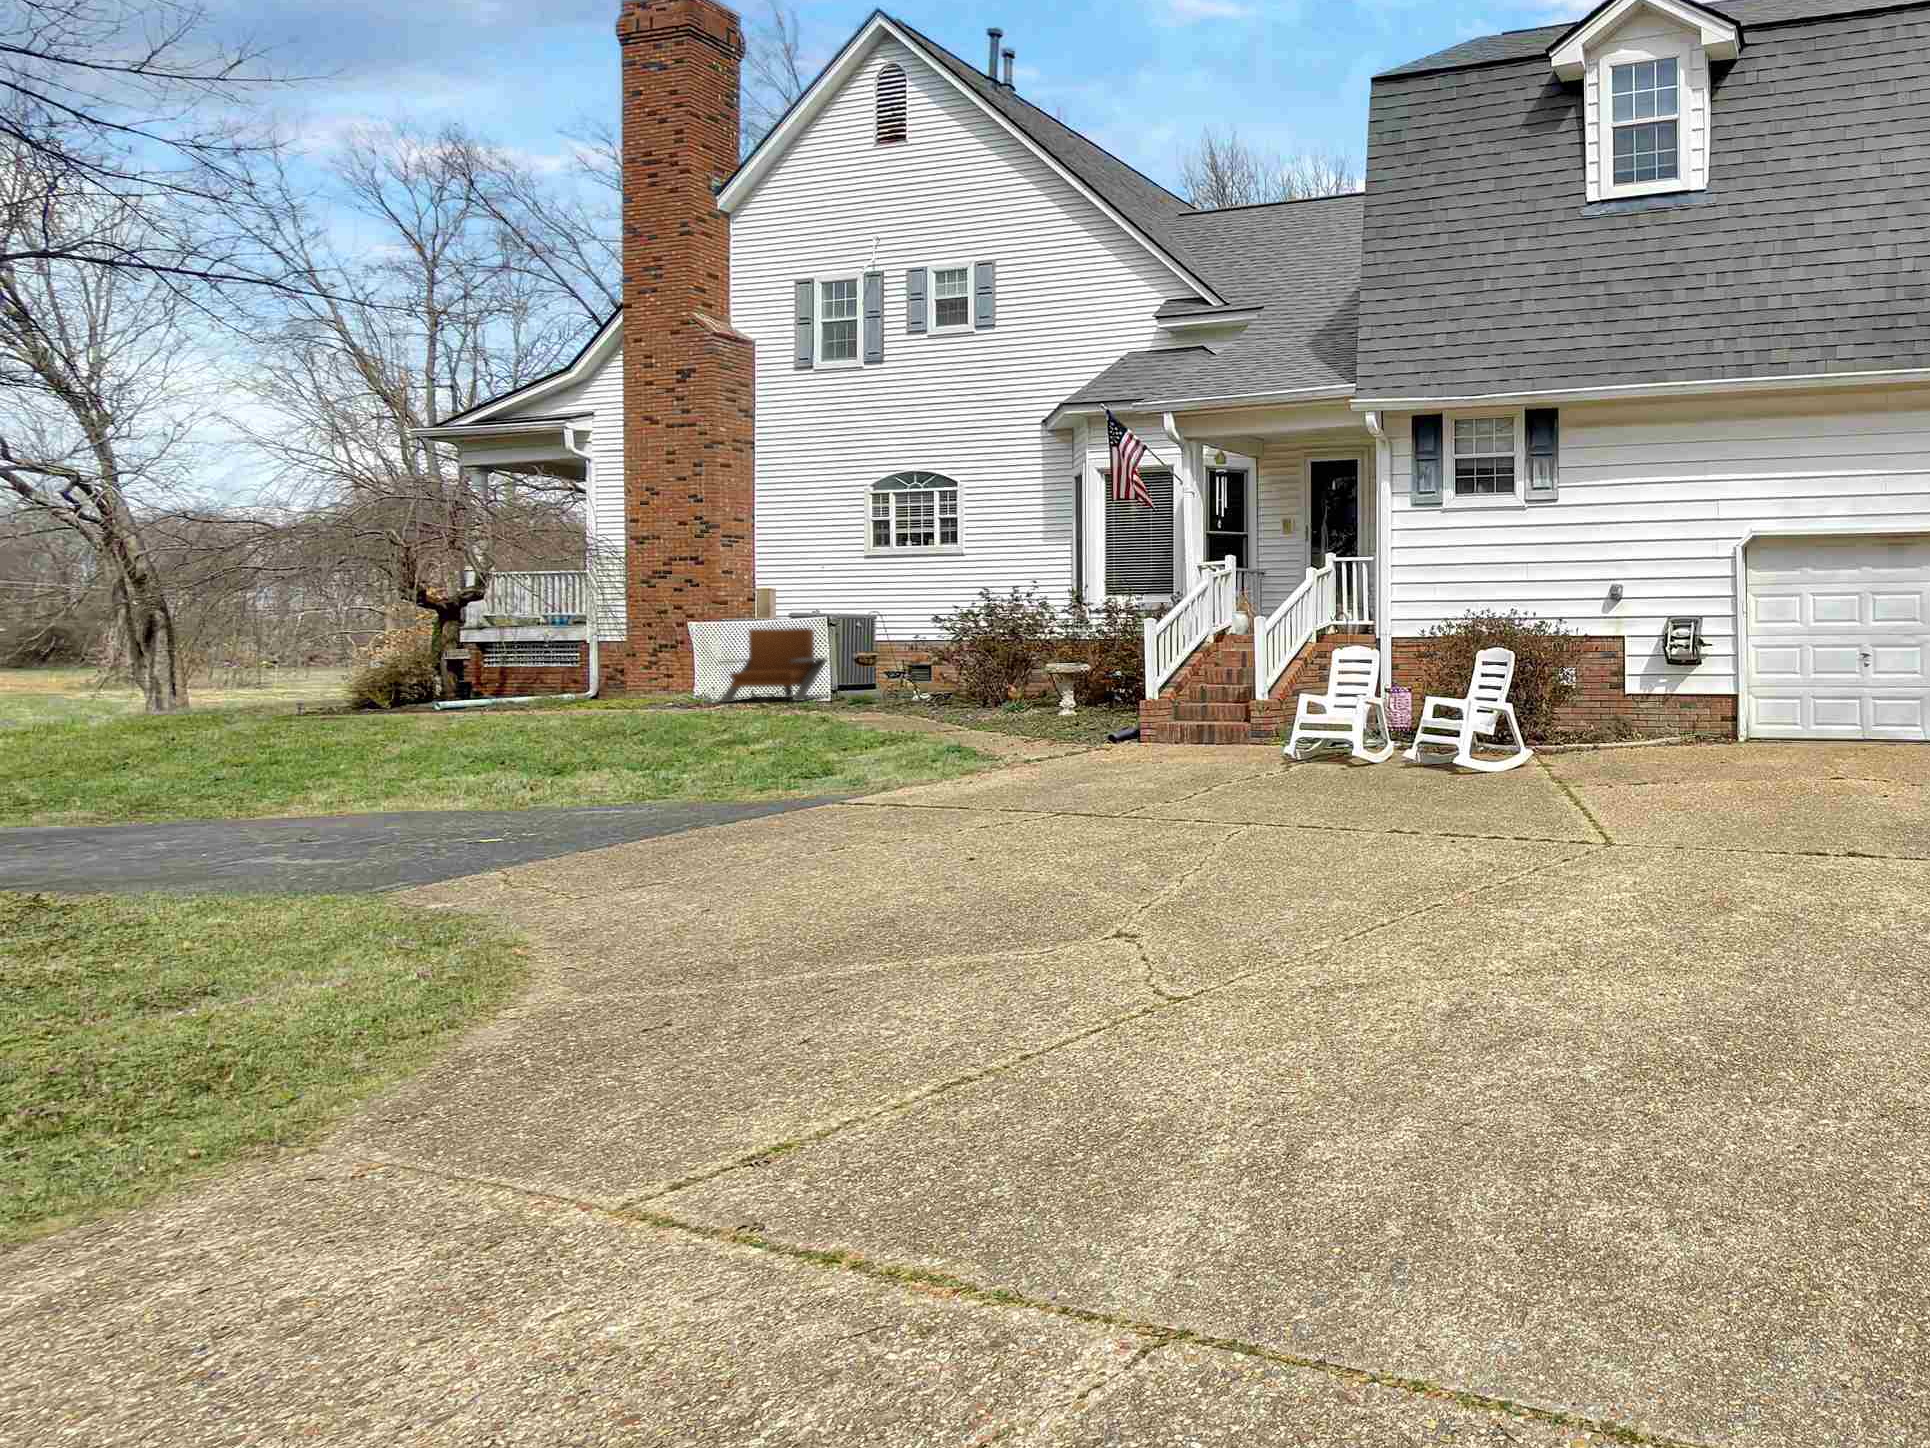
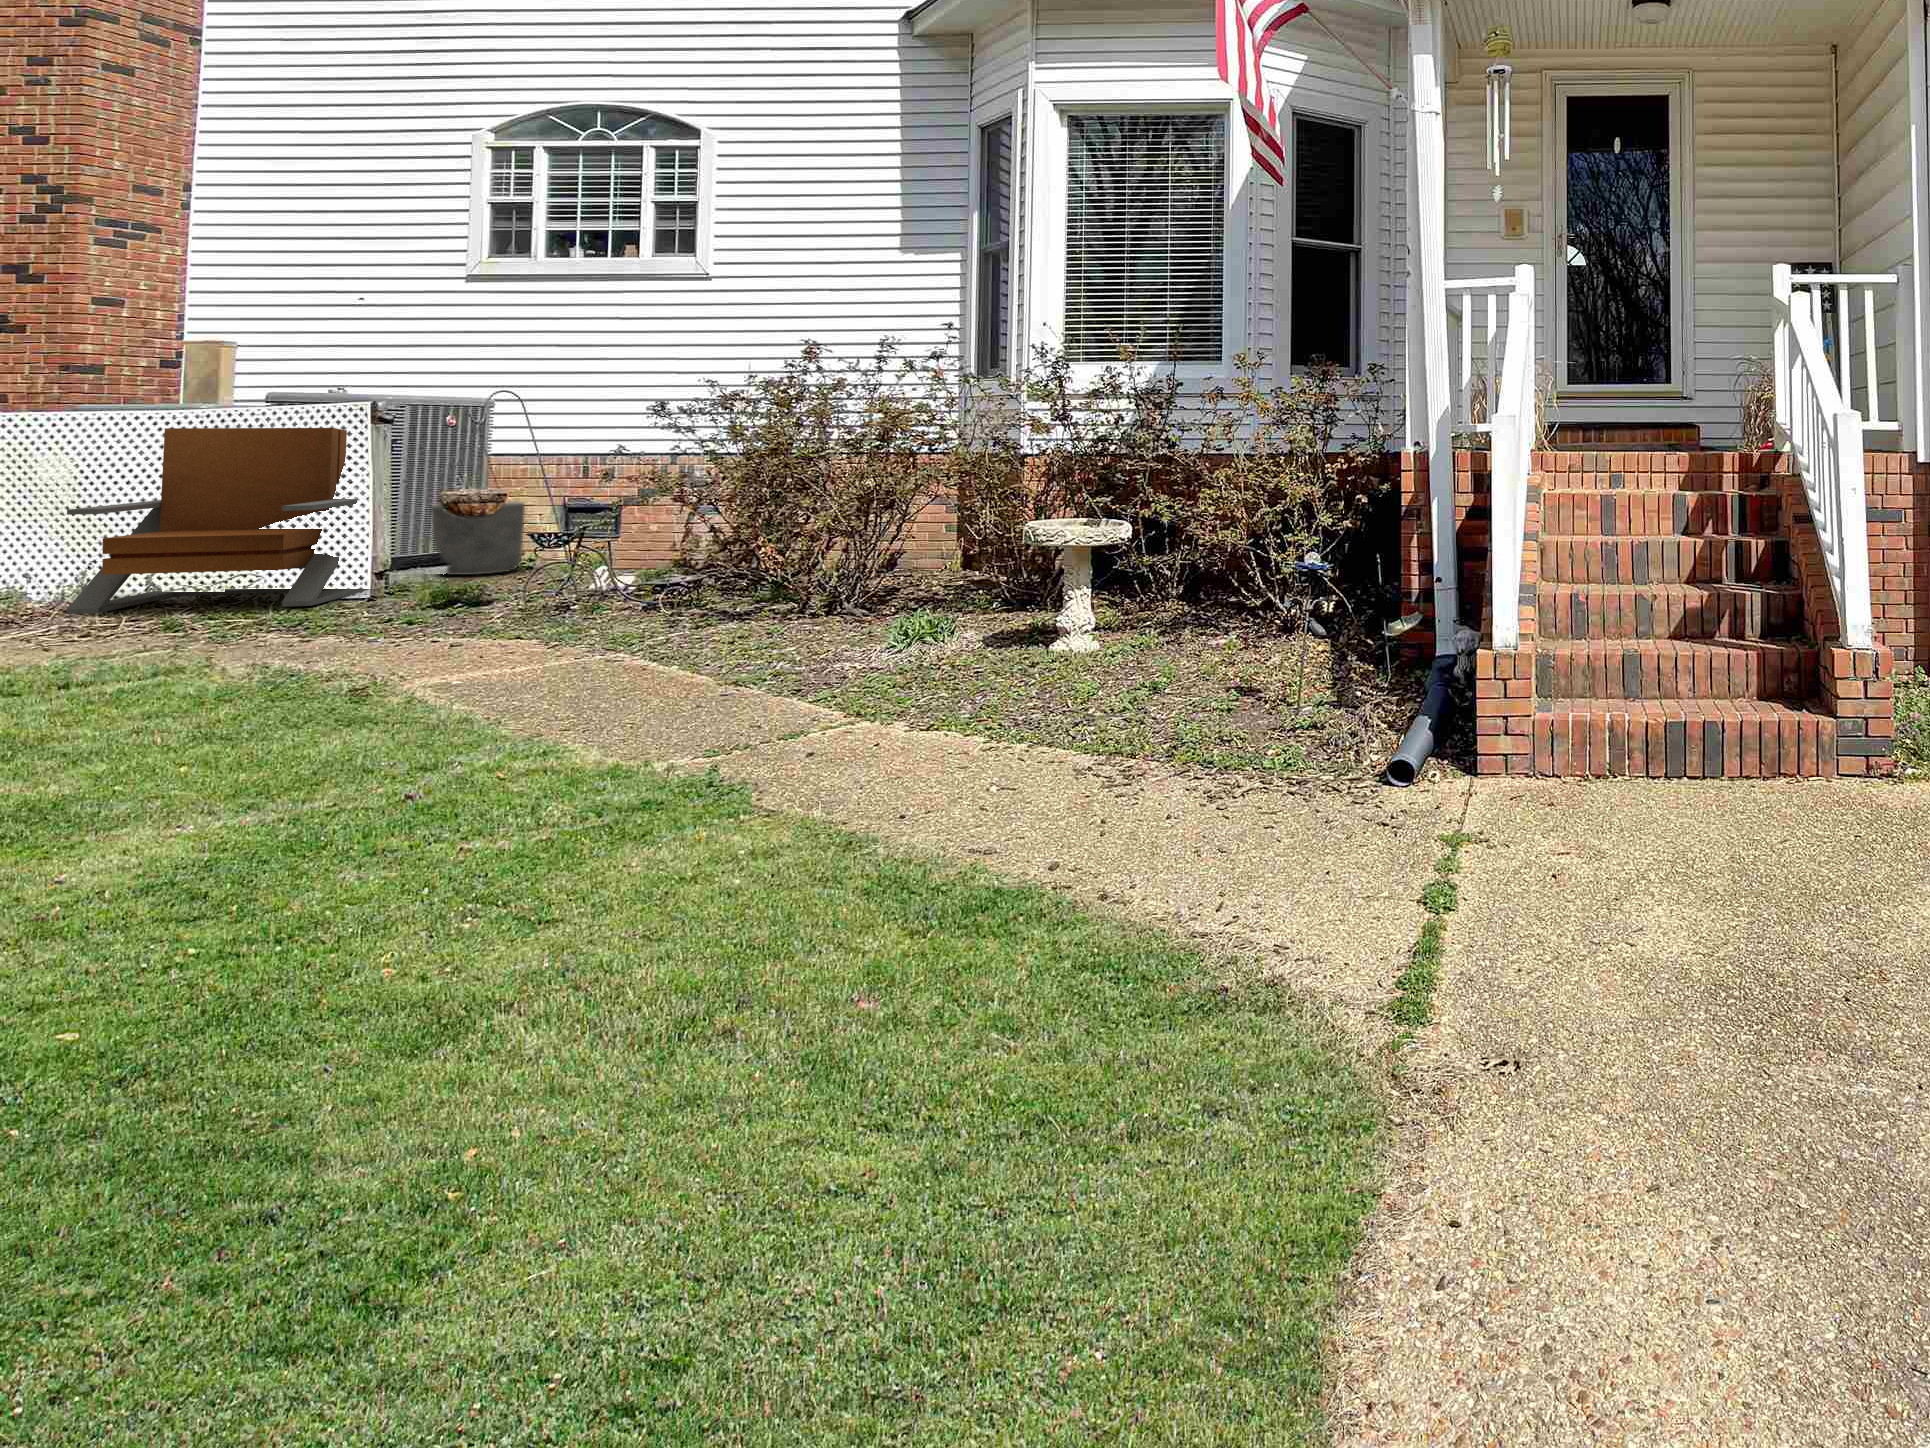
planter: none [850,661,887,692] -> present [431,501,525,575]

